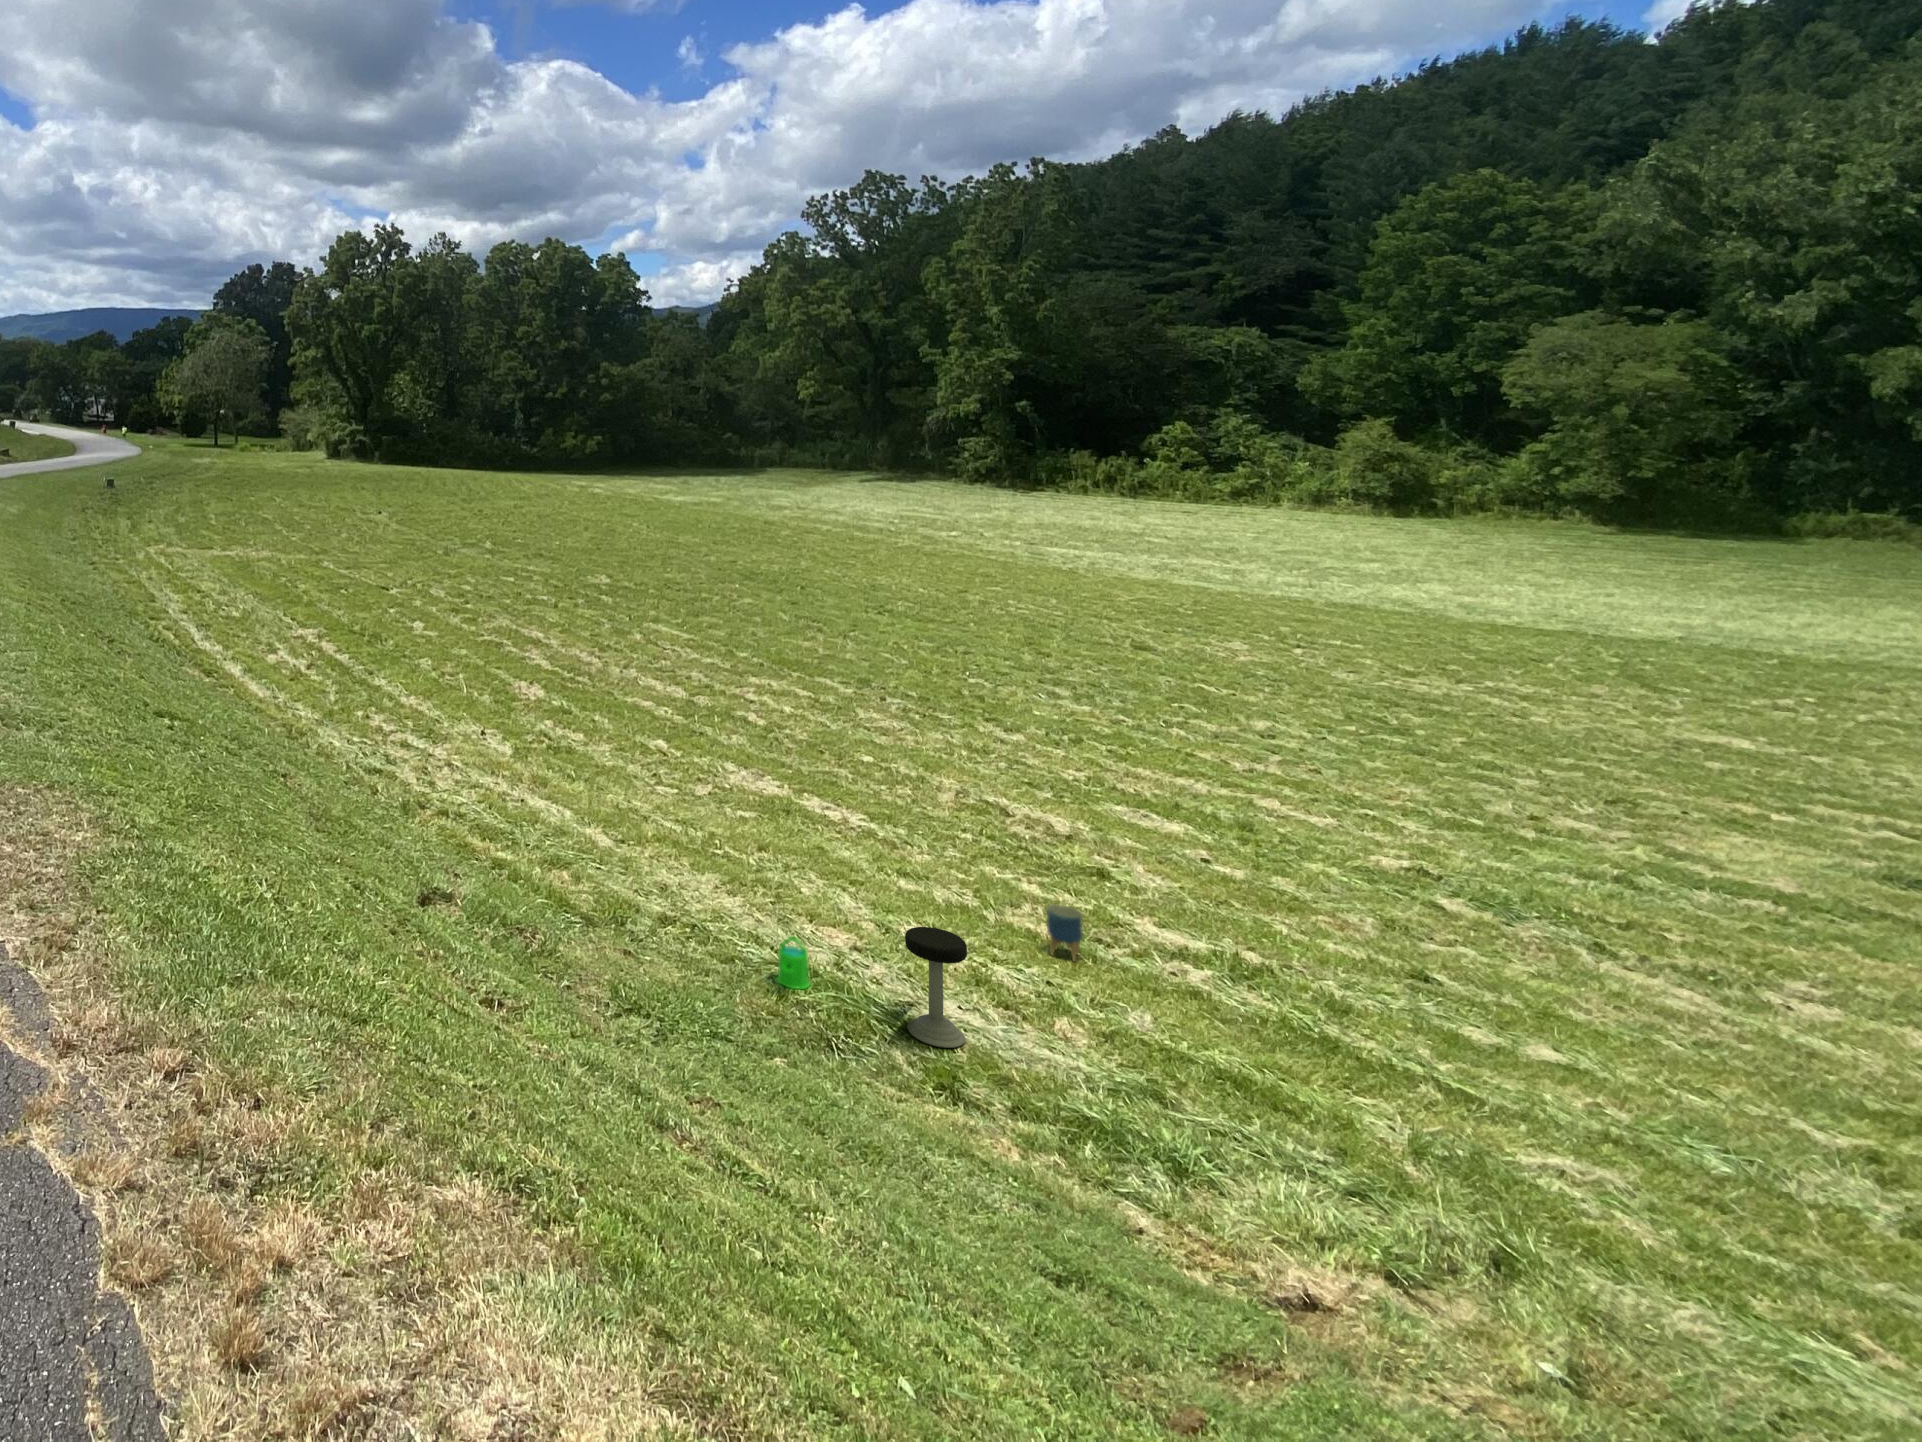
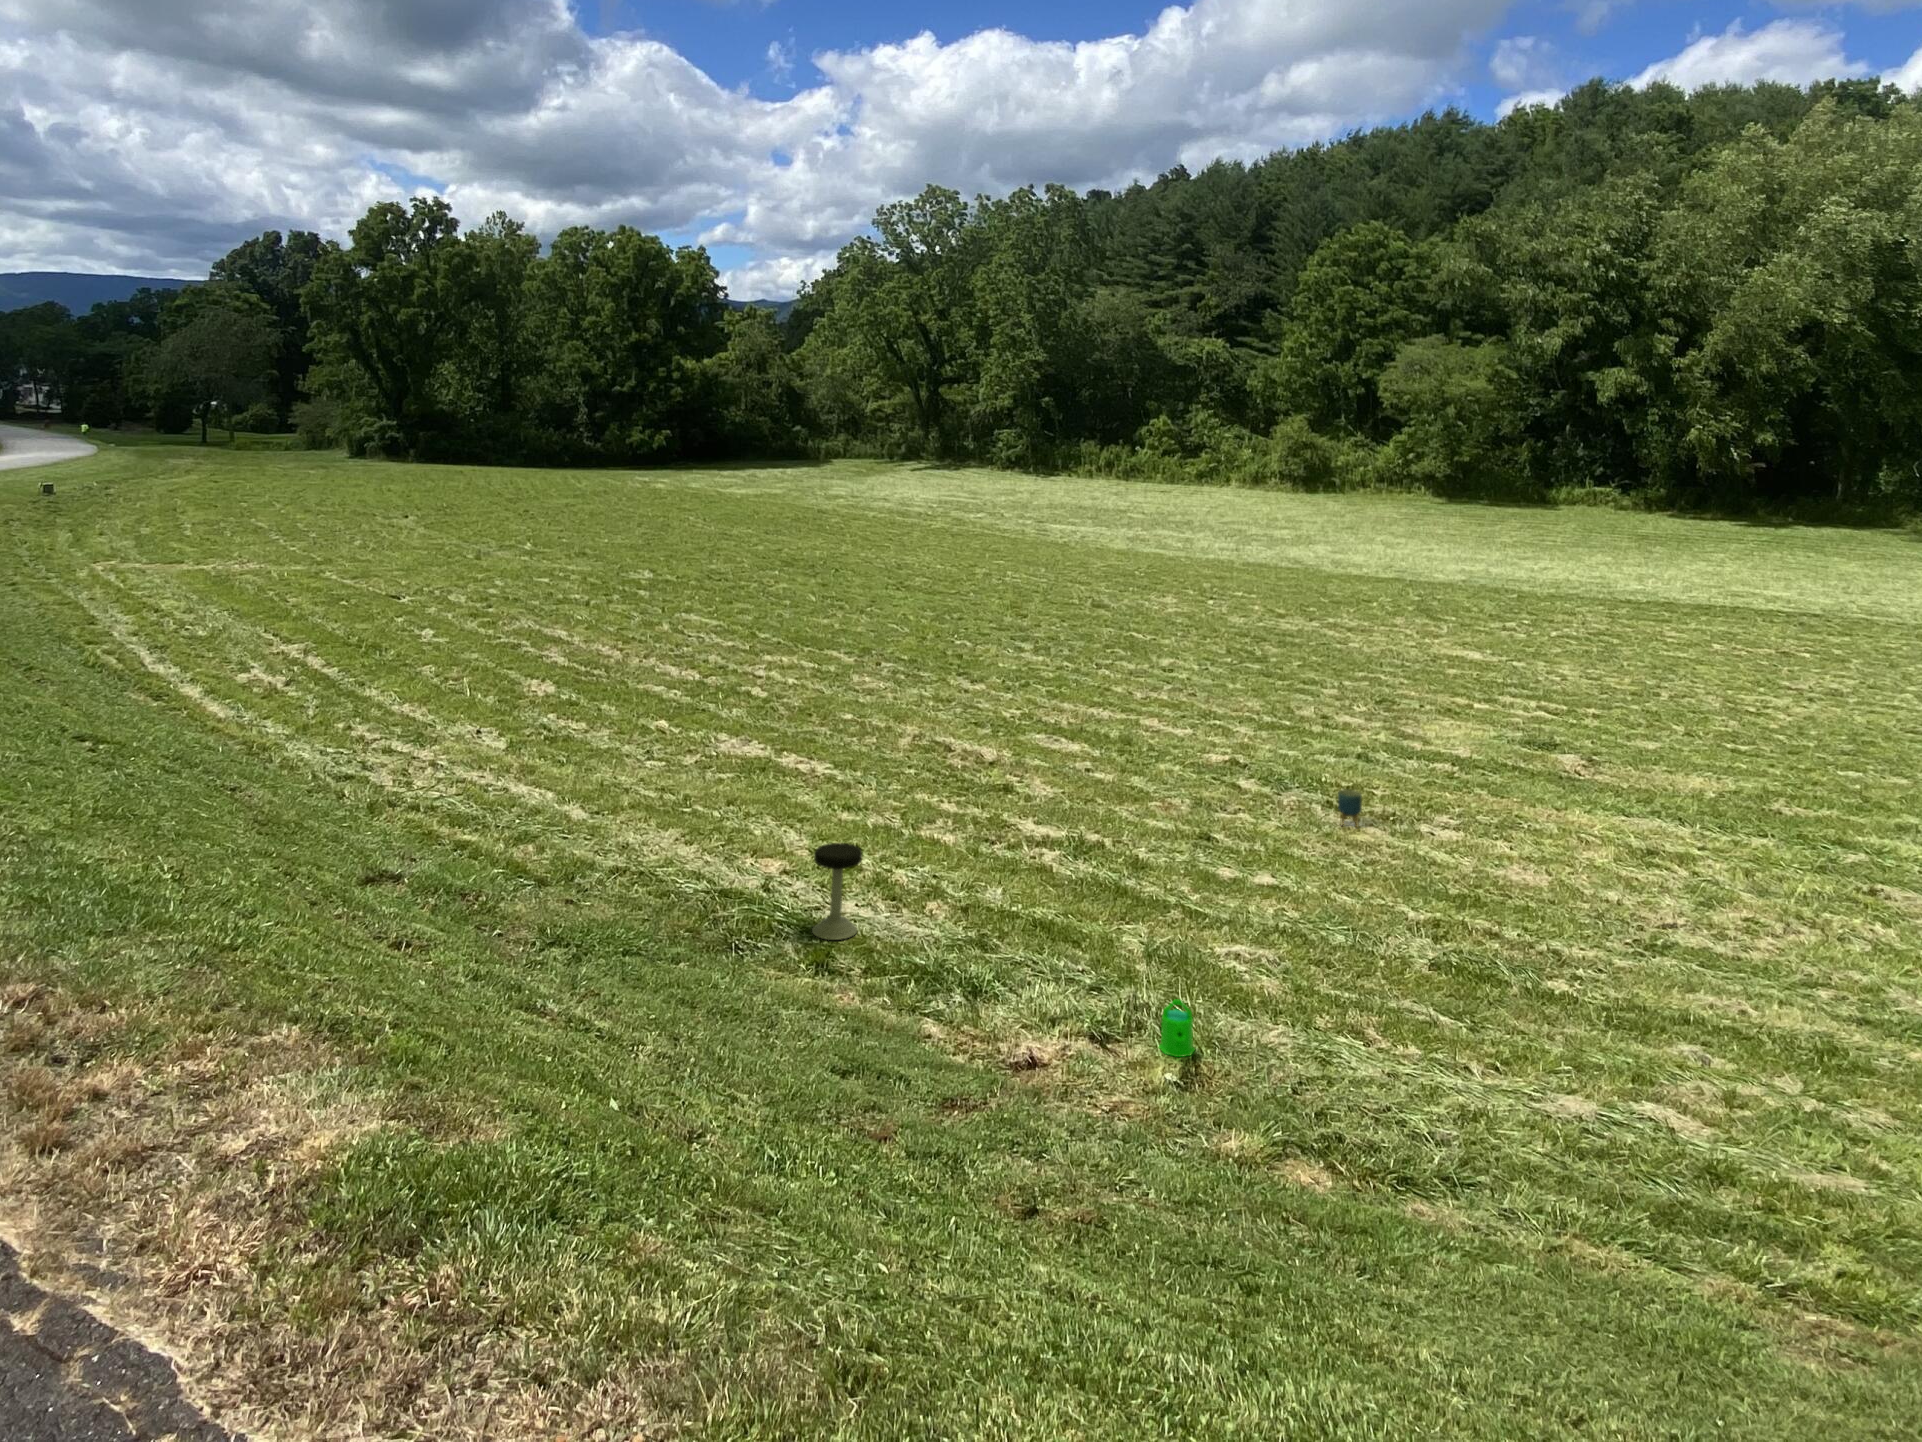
planter: present [1047,904,1083,961] -> present [1338,789,1362,828]
watering can: present [777,936,810,989] -> present [1159,999,1195,1057]

